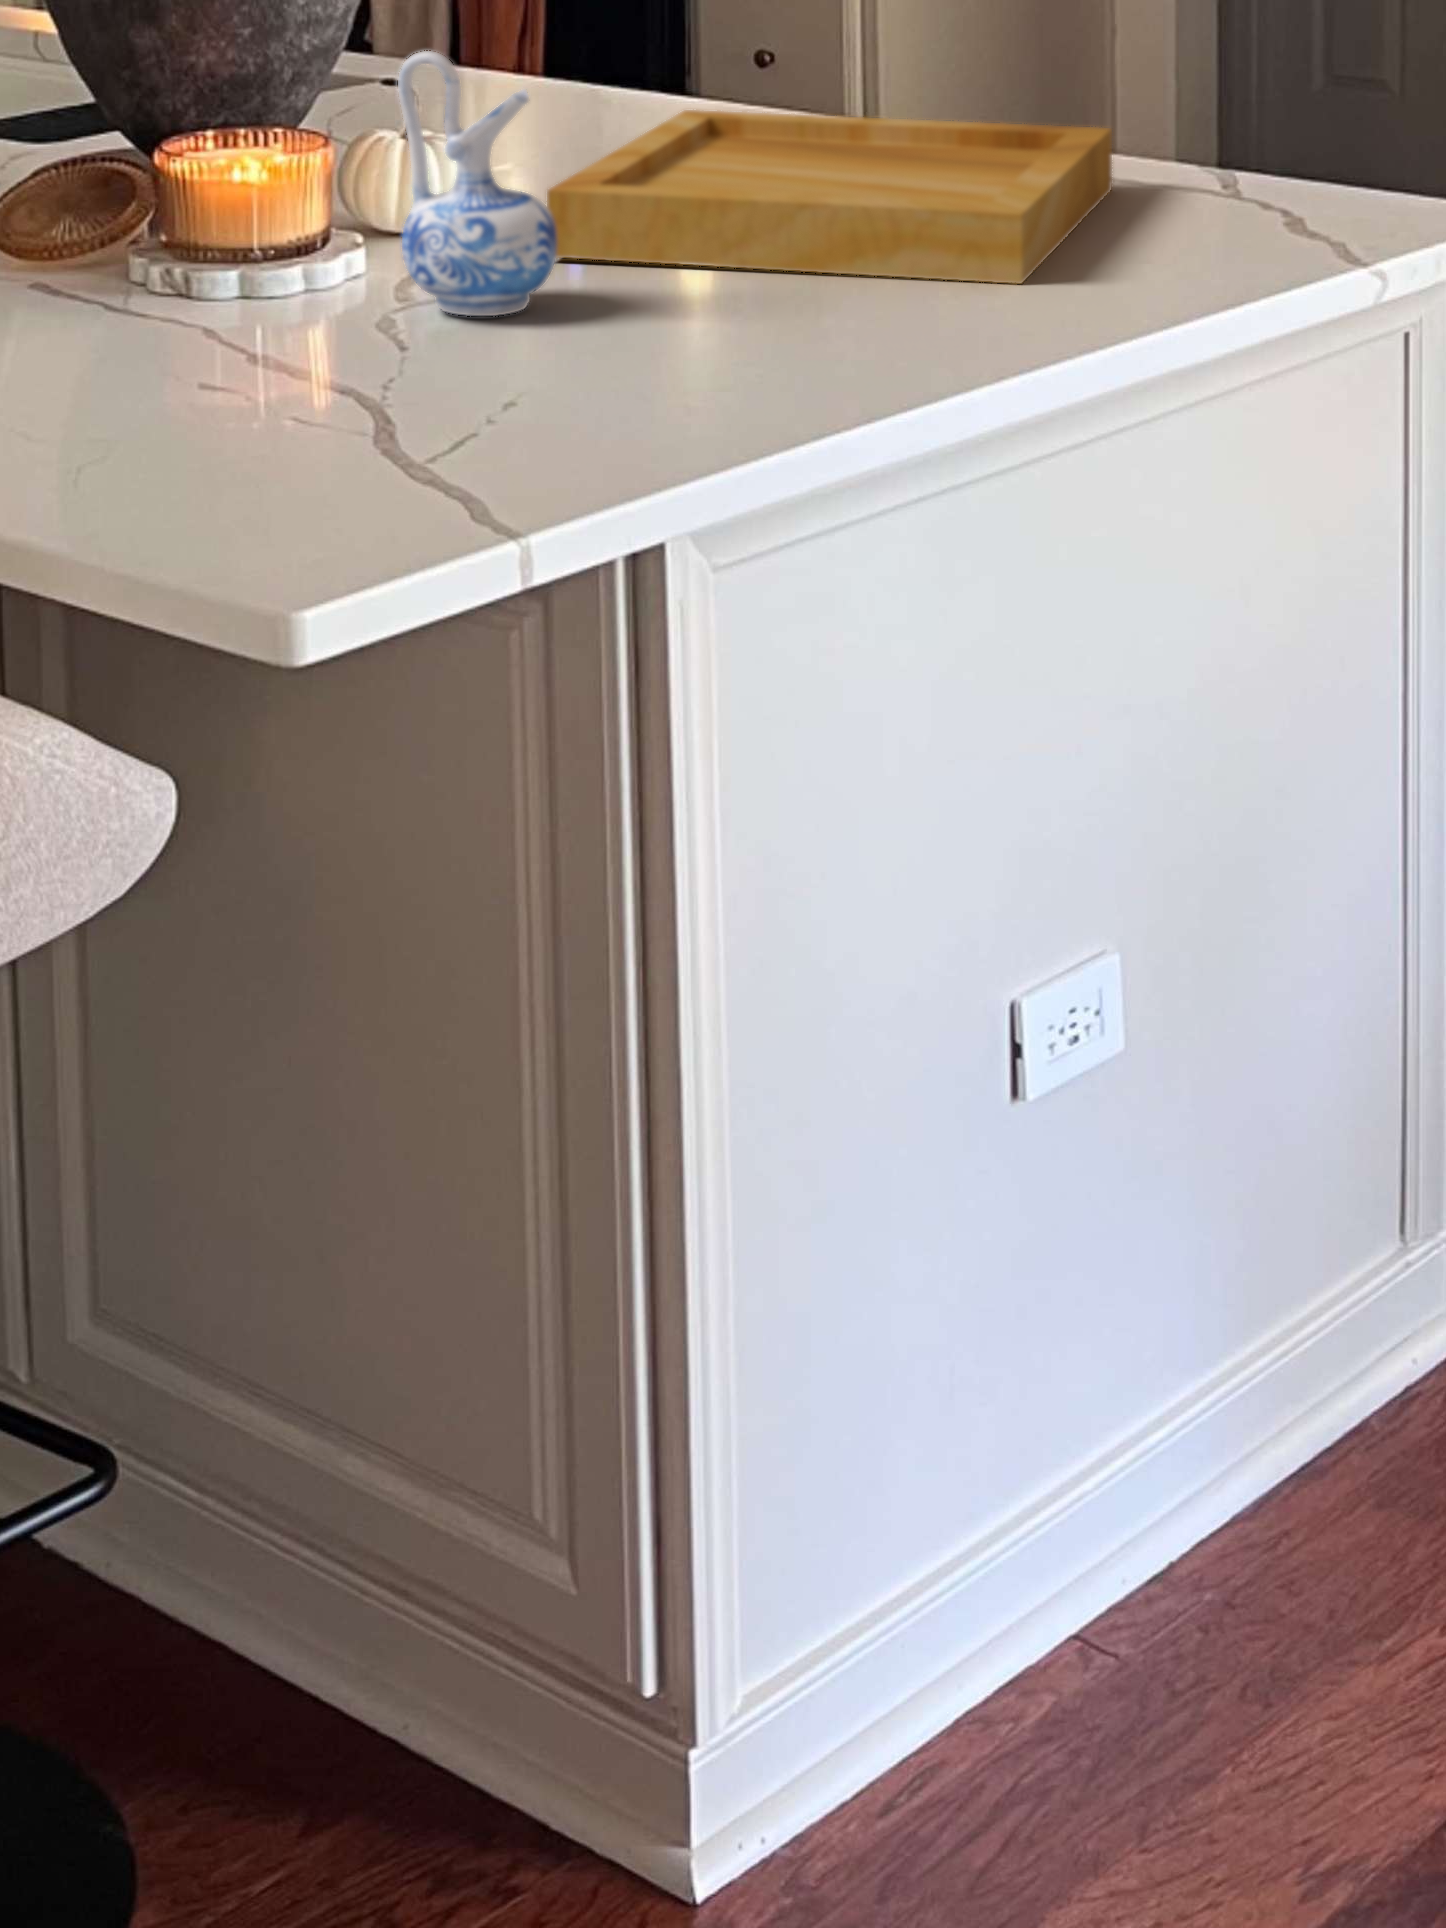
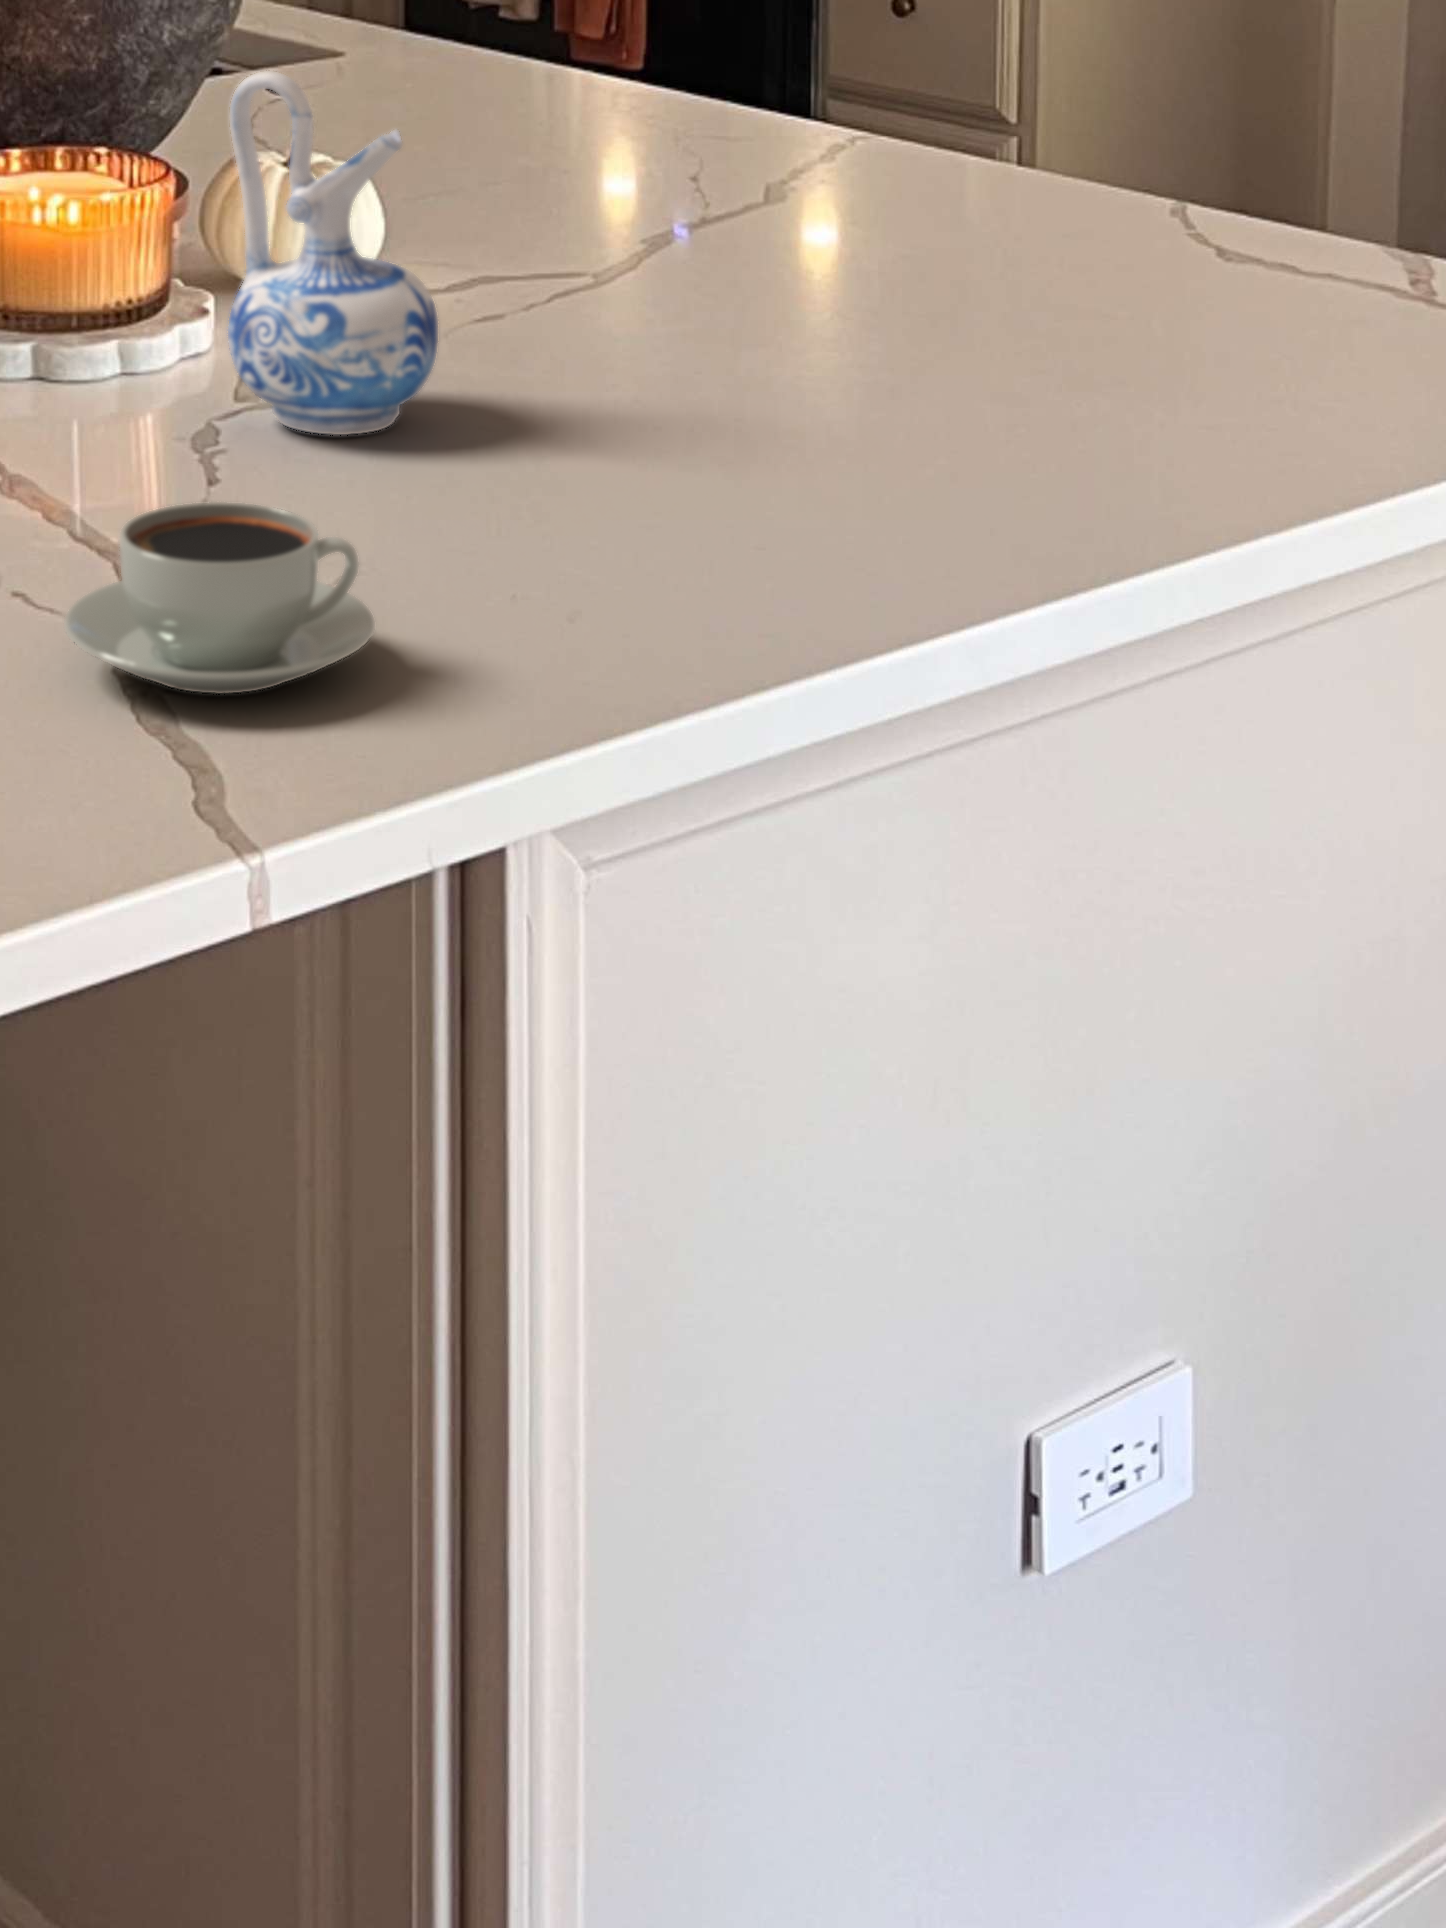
tray: present [547,110,1112,284] -> none [451,134,1247,428]
coffee cup: none [356,335,574,459] -> present [64,502,375,694]

